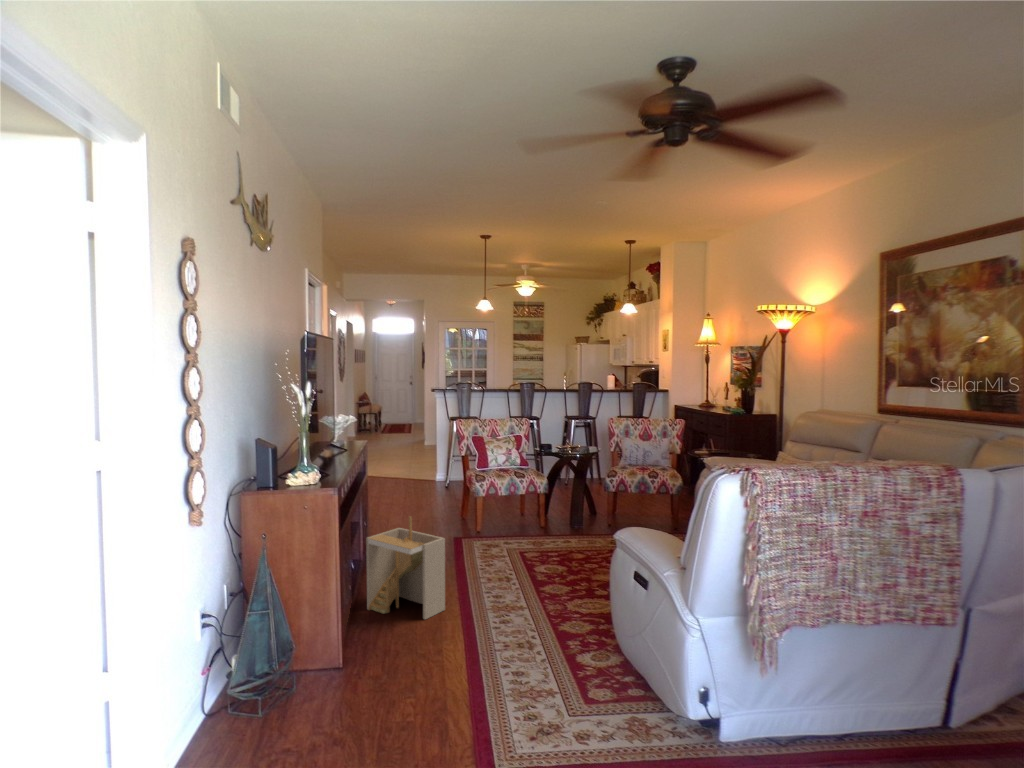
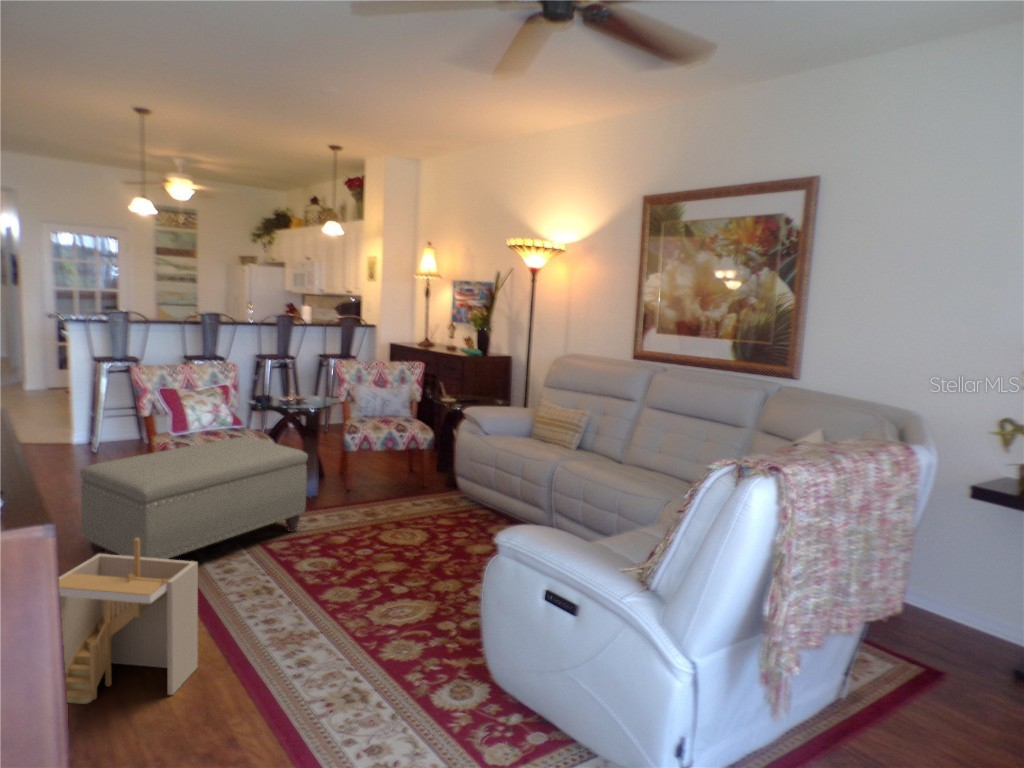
ottoman: none [415,473,559,564] -> present [80,437,308,559]

